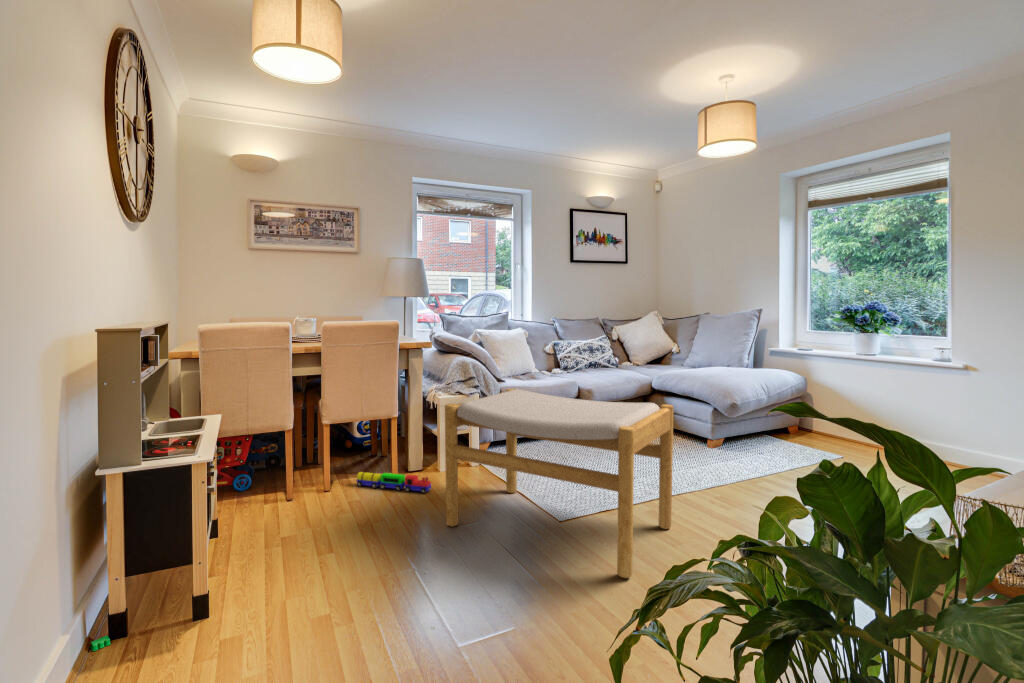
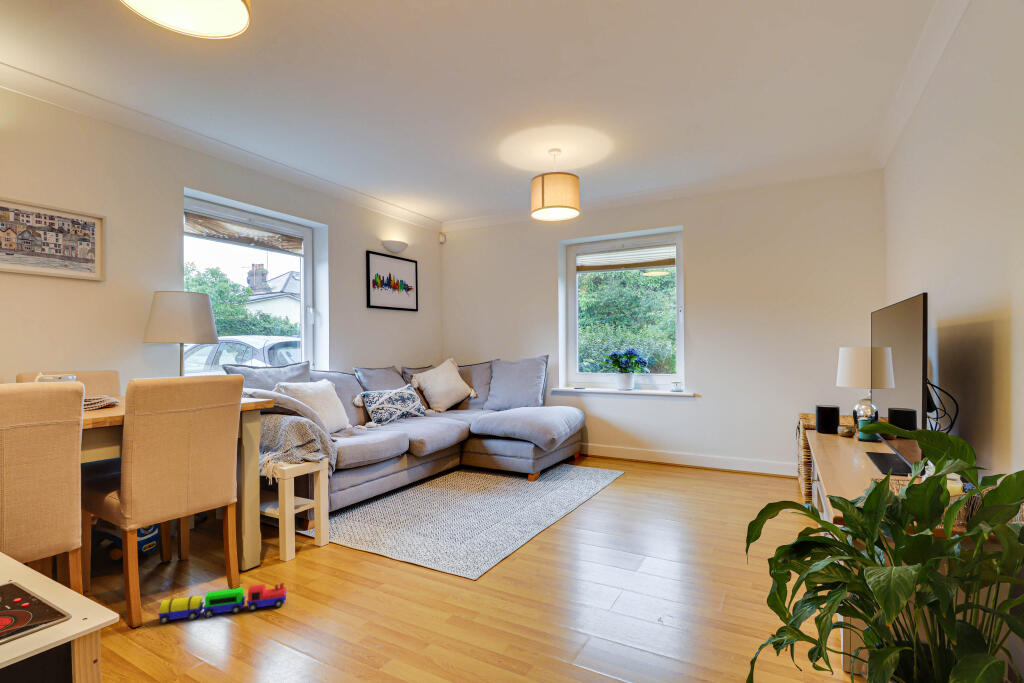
footstool: present [445,389,673,578] -> none [349,450,601,644]

